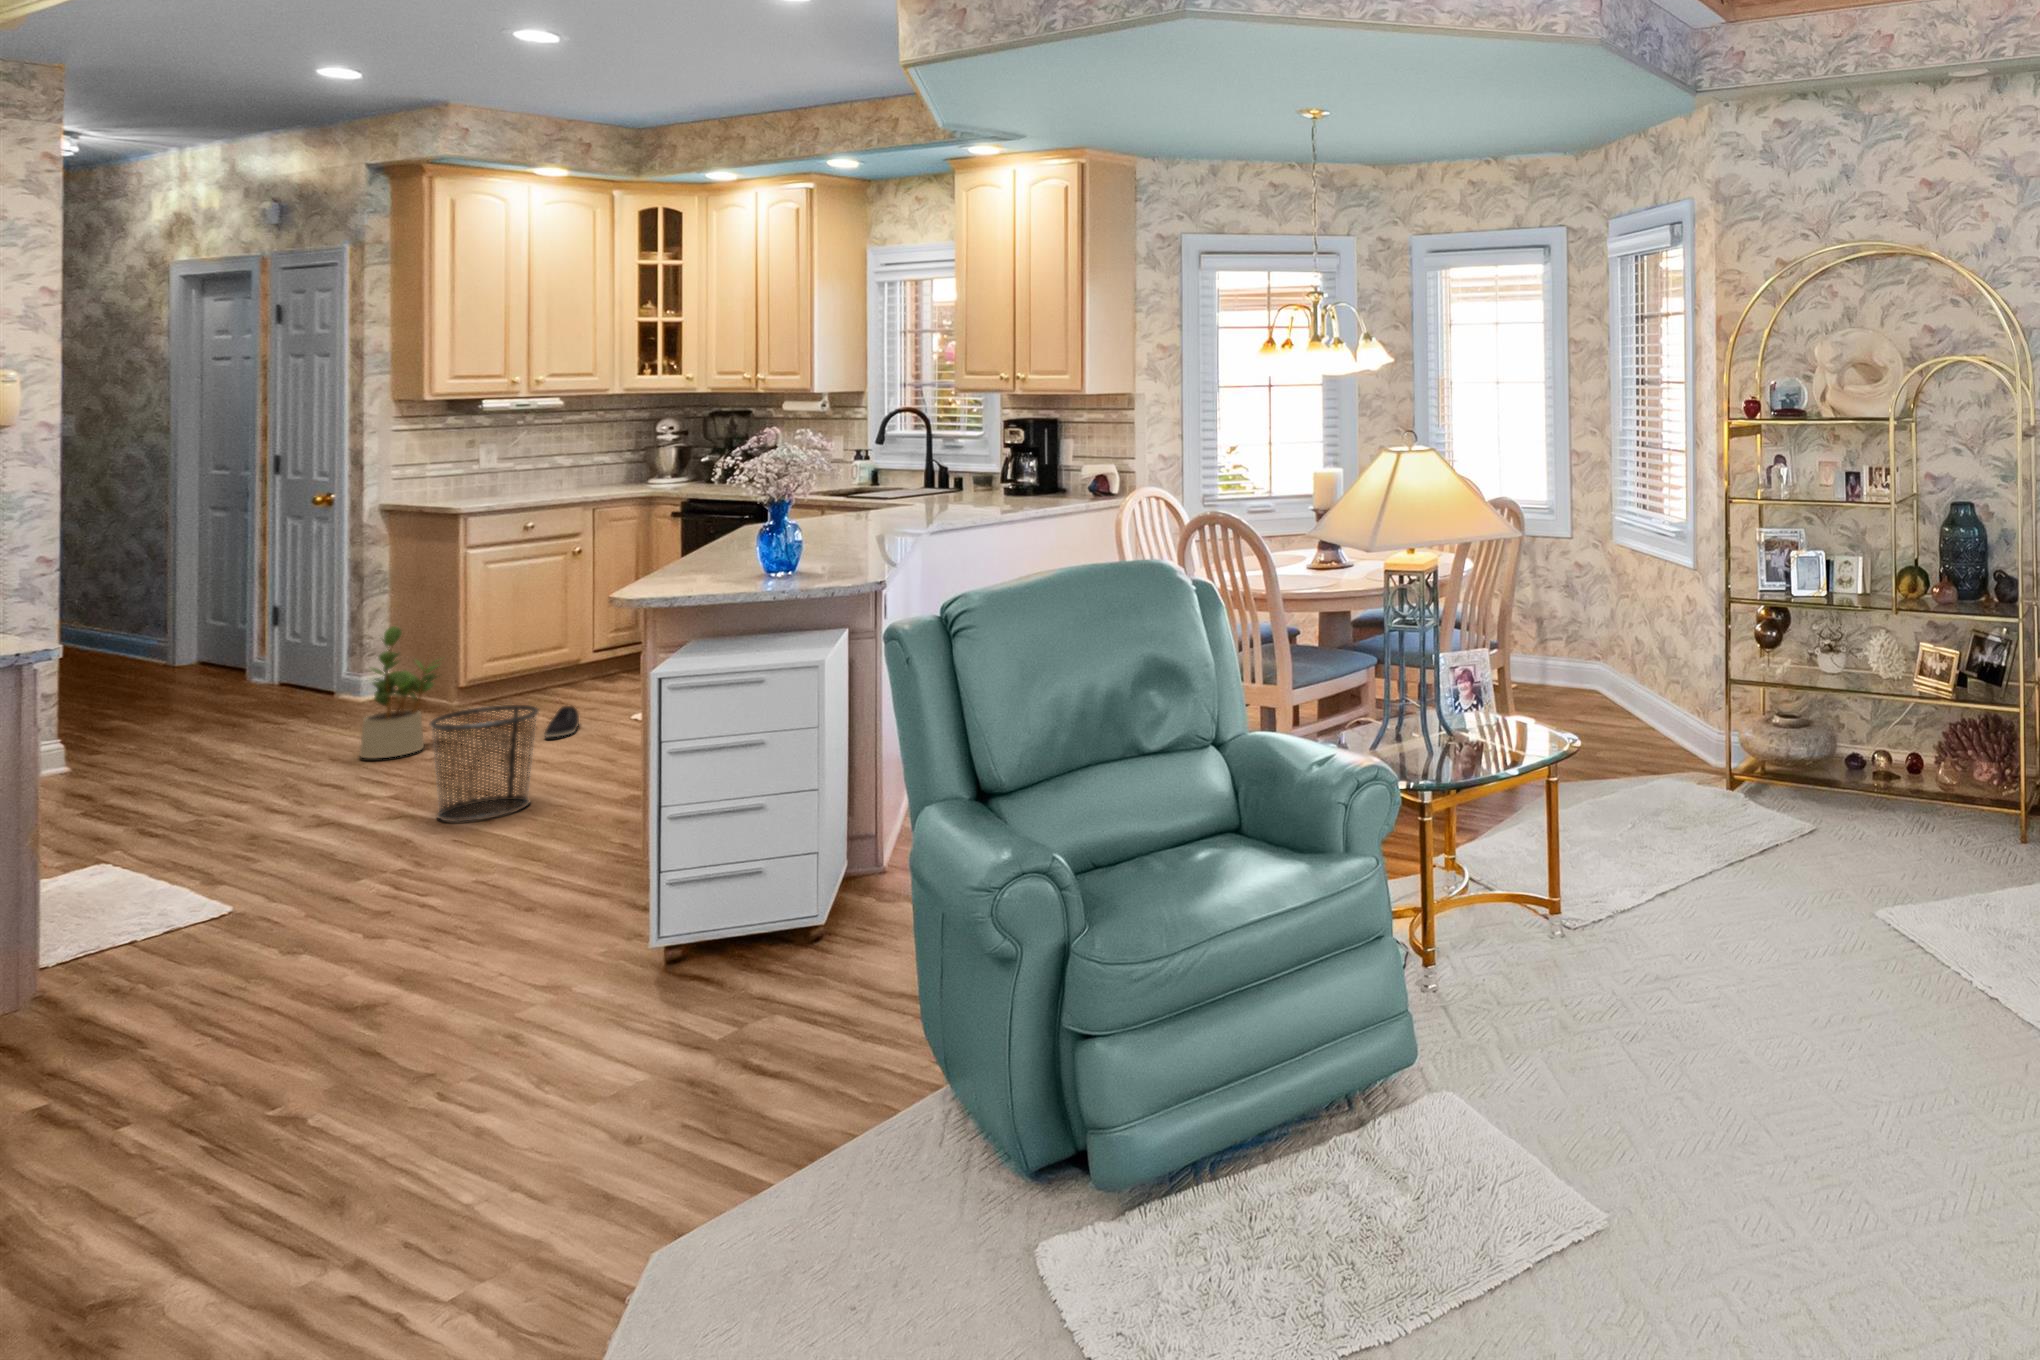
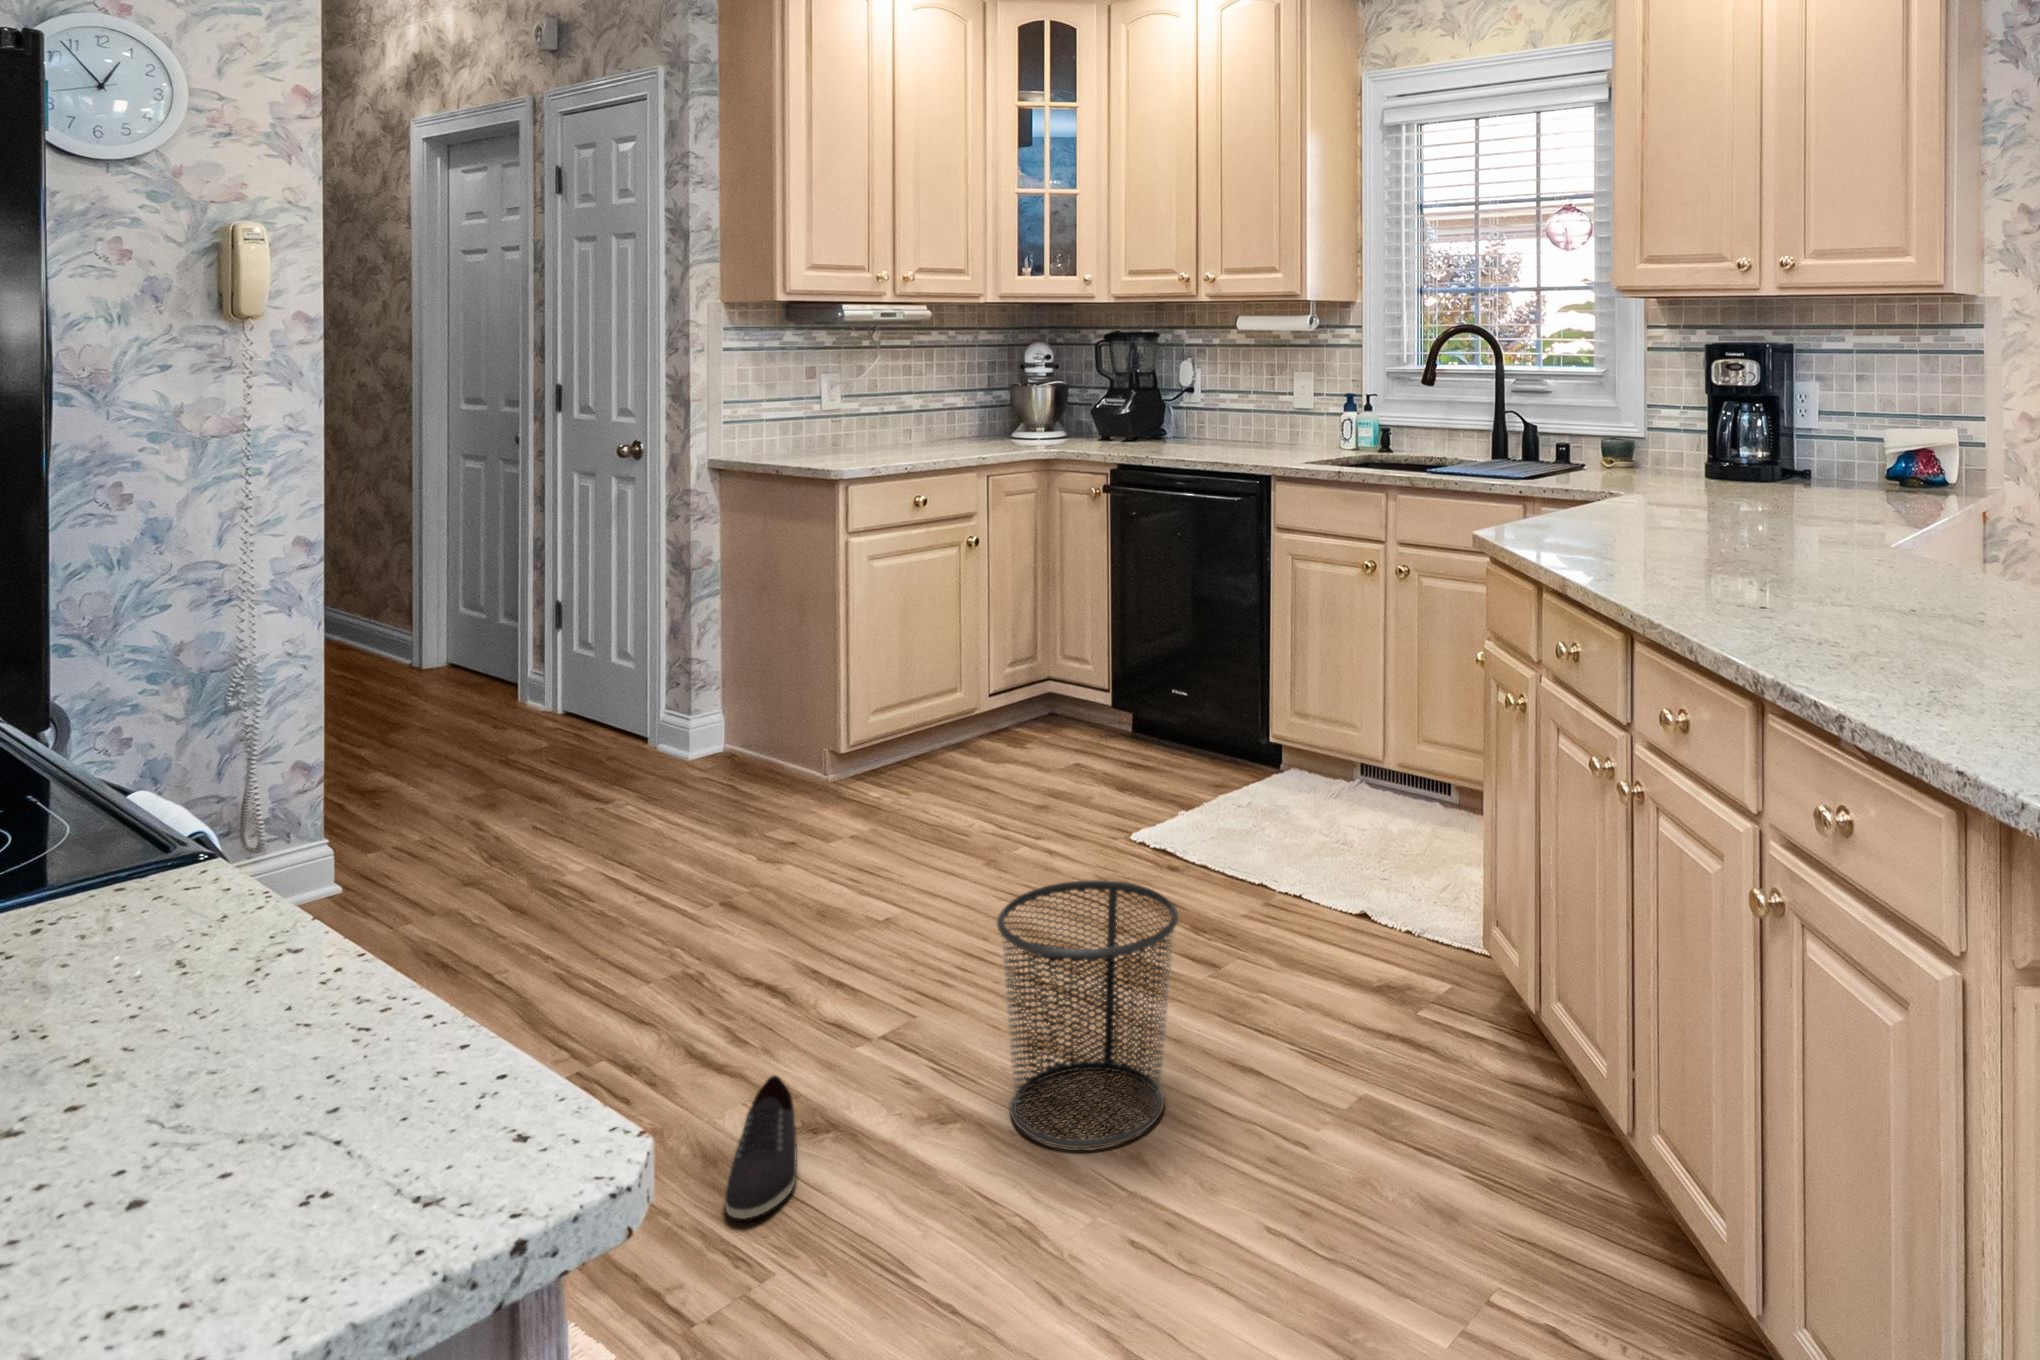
potted plant: present [360,626,441,758] -> none [761,676,877,907]
shoe: present [544,706,579,737] -> present [725,1076,797,1218]

